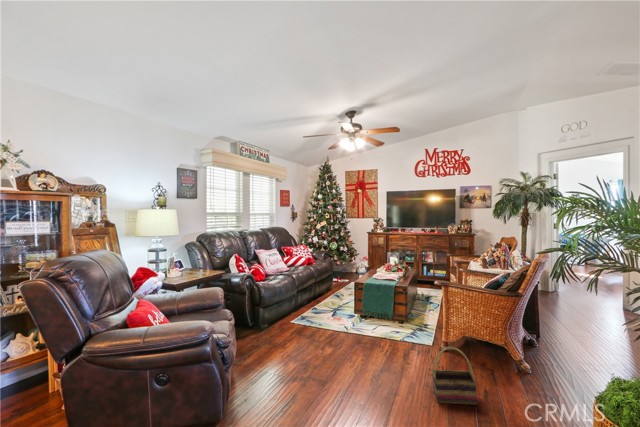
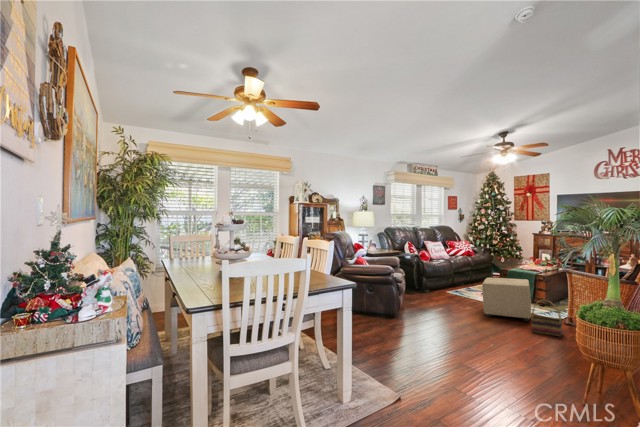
ottoman: none [351,303,422,377] -> present [482,278,531,321]

